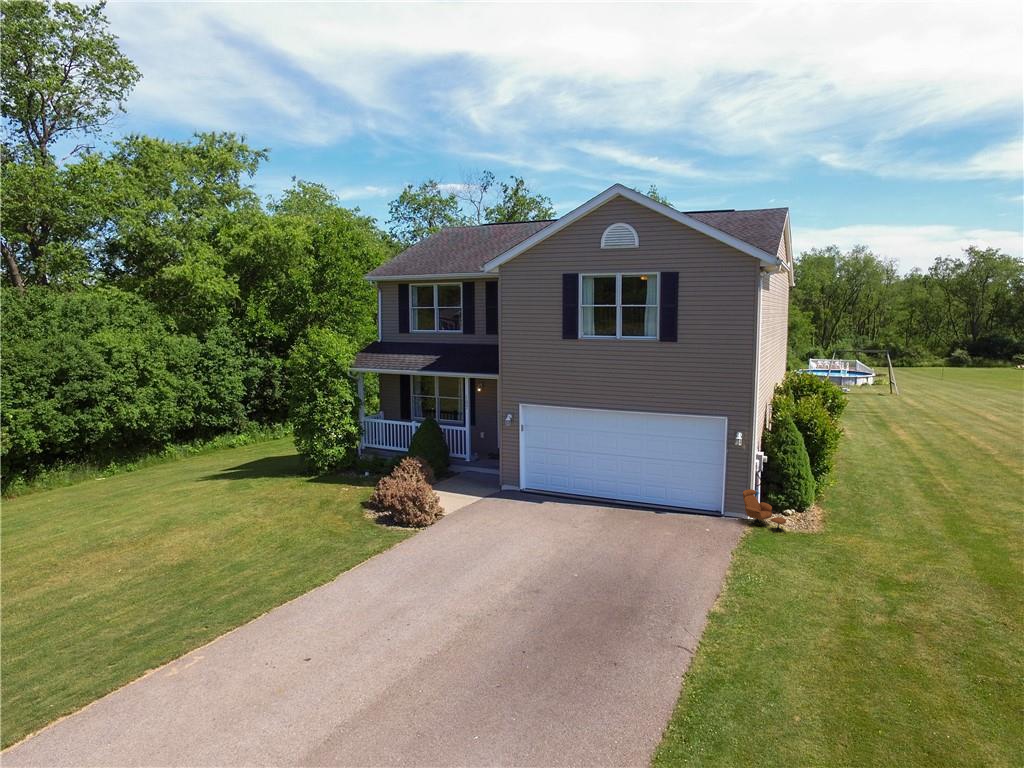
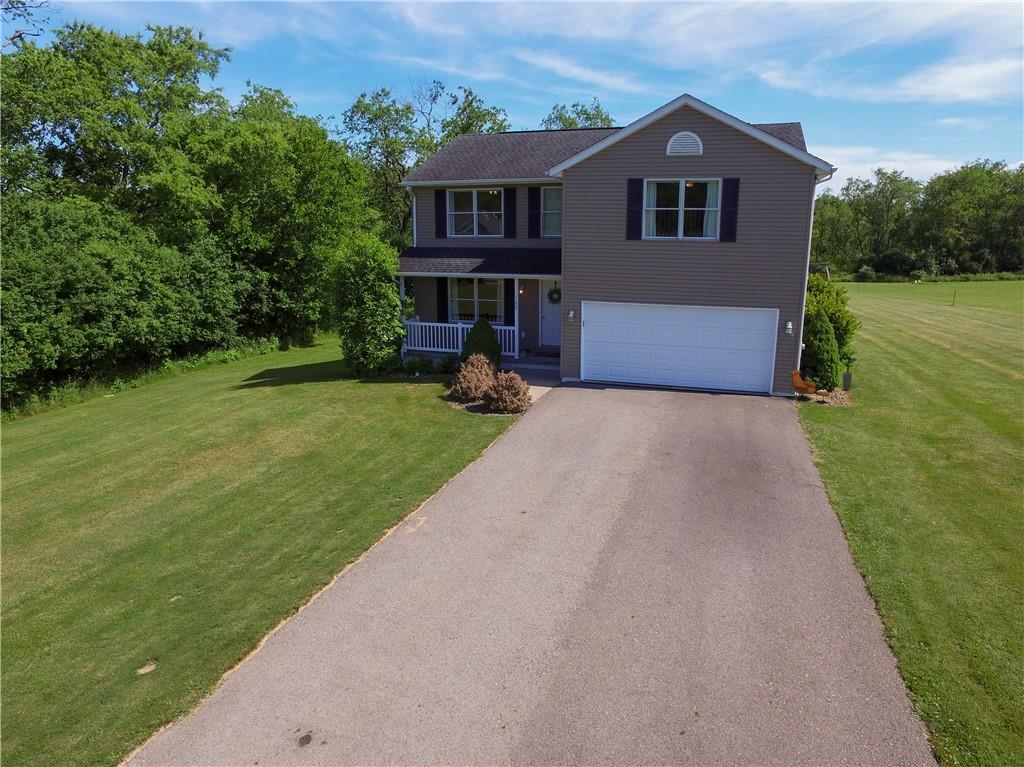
potted plant: none [809,467,832,515] -> present [843,352,857,391]

